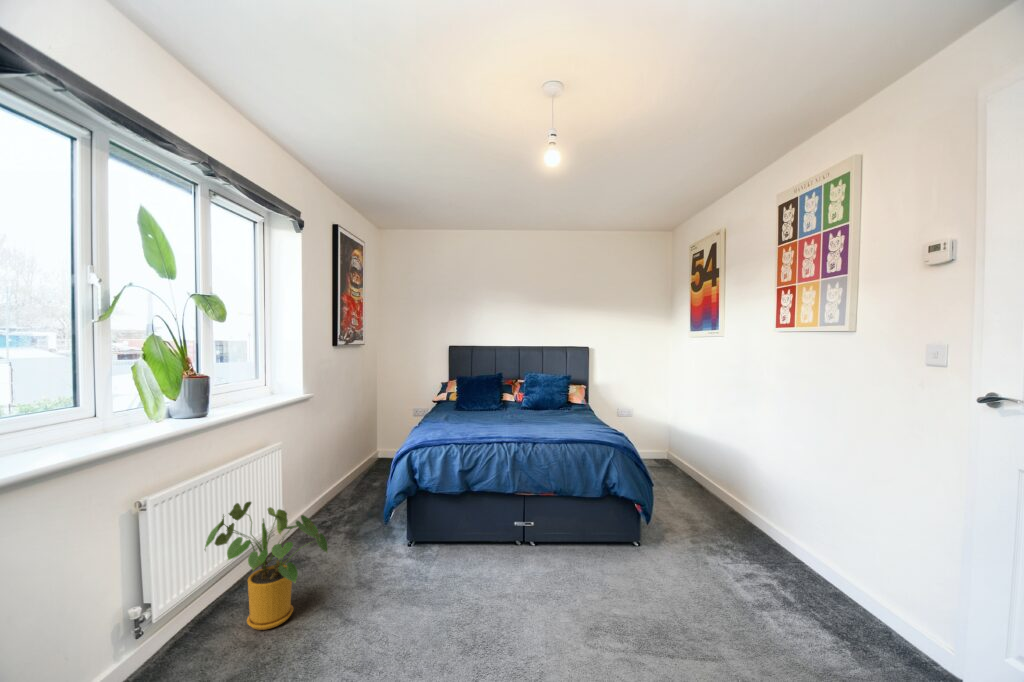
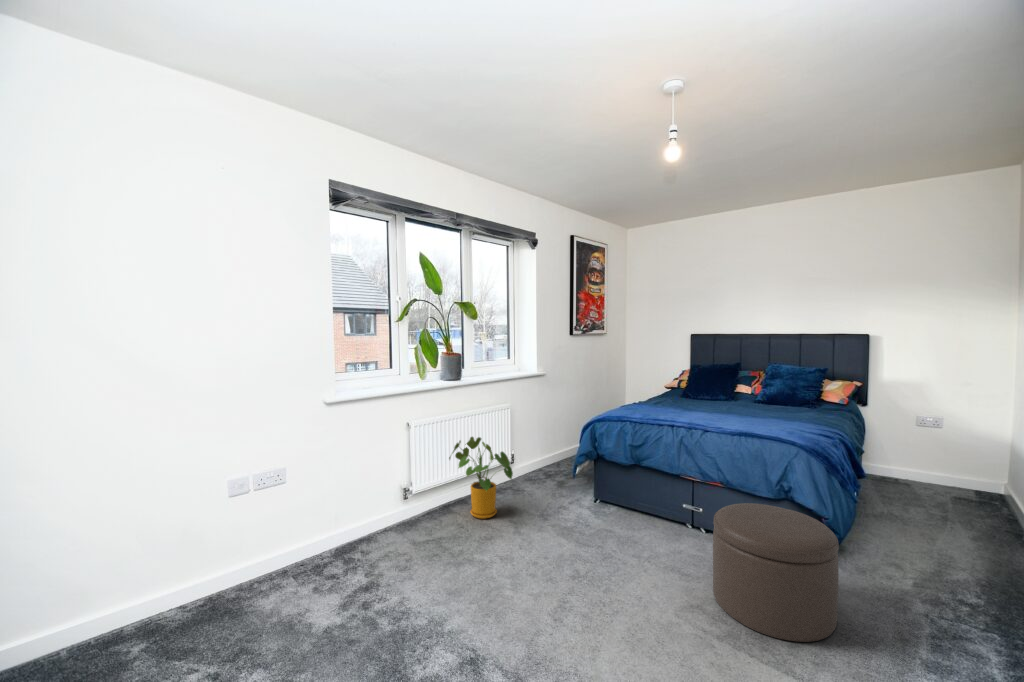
ottoman: none [591,503,695,629] -> present [713,503,839,642]

